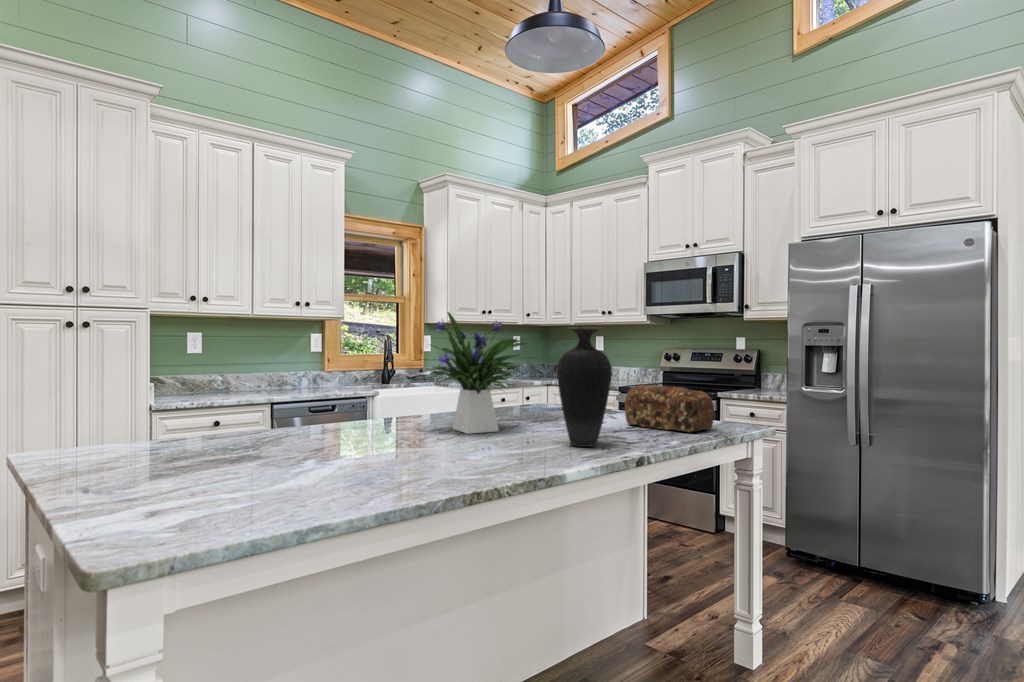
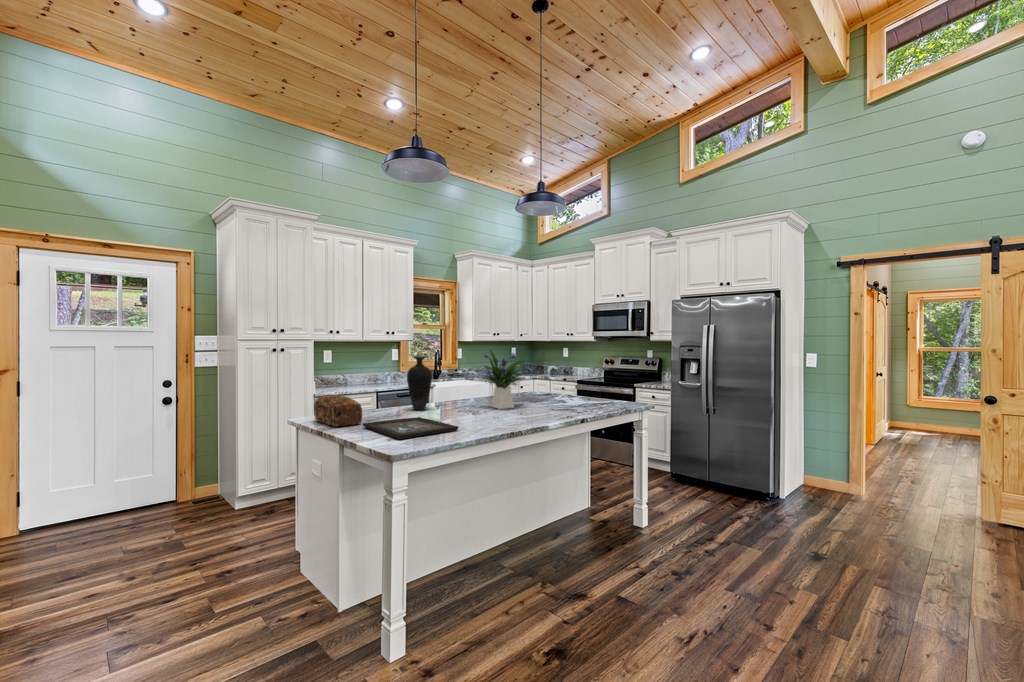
vase: present [557,327,612,447] -> present [407,356,432,410]
bread loaf: present [625,385,714,432] -> present [314,395,362,426]
tray: none [126,451,346,513] -> present [363,417,458,439]

